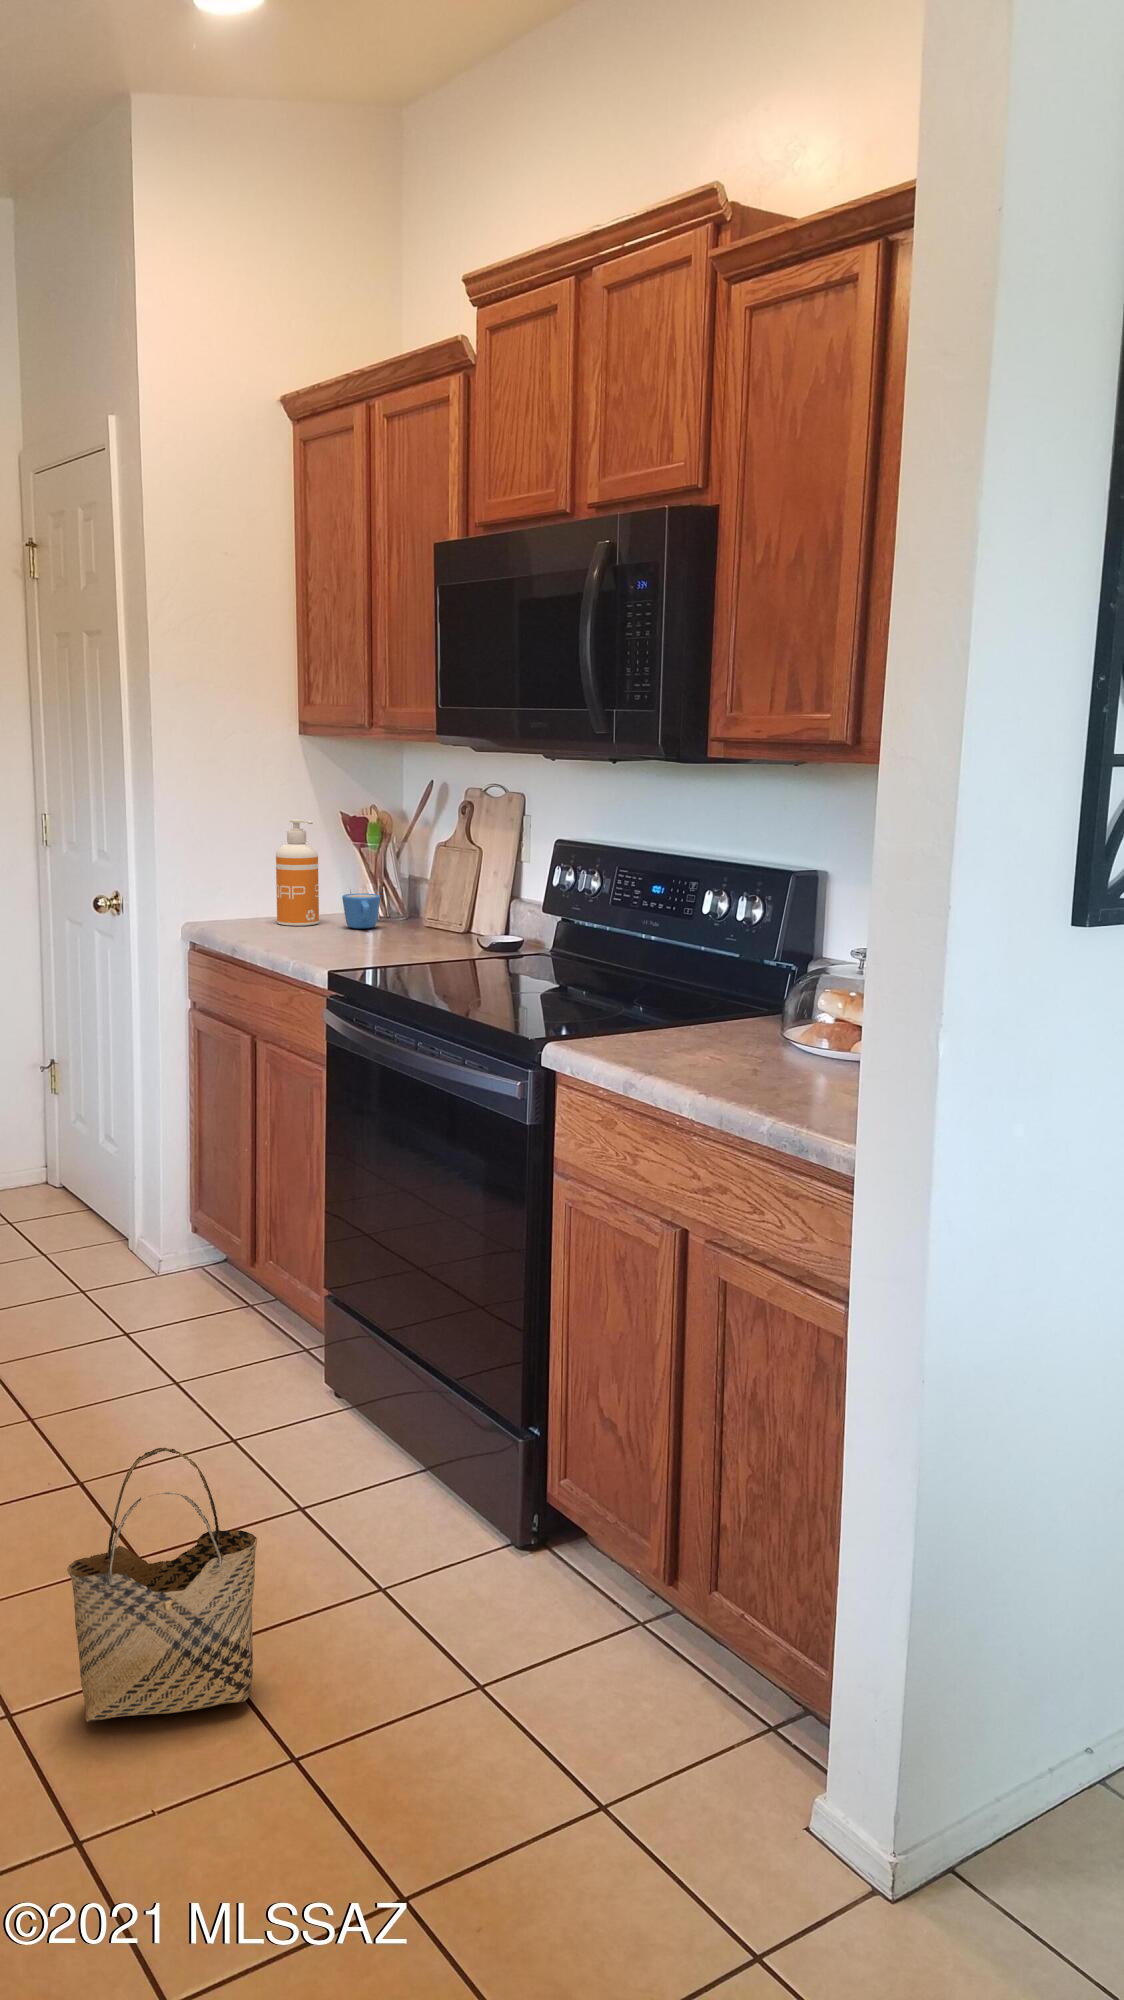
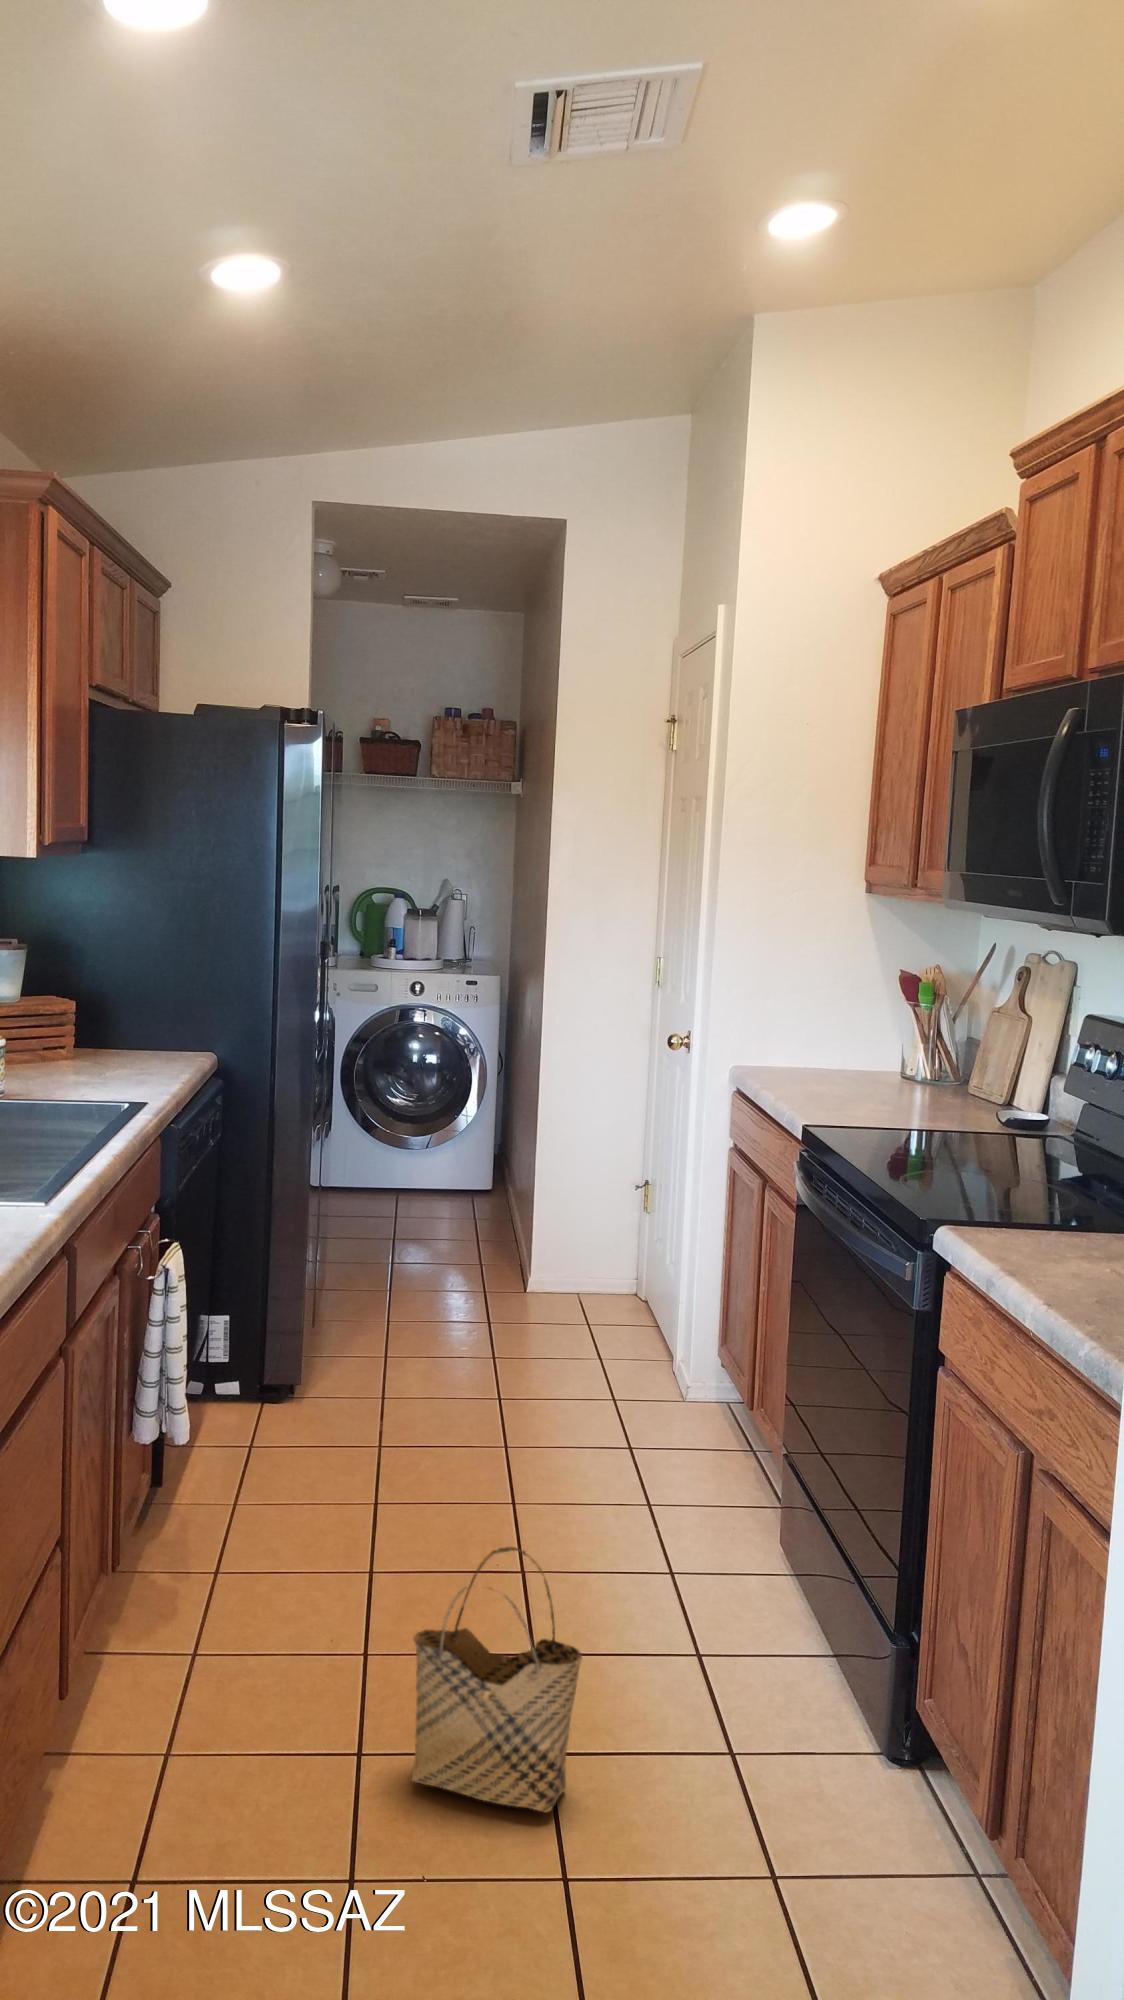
soap dispenser: present [276,819,319,926] -> none [823,975,868,1079]
mug: present [342,893,380,929] -> none [884,1052,922,1088]

